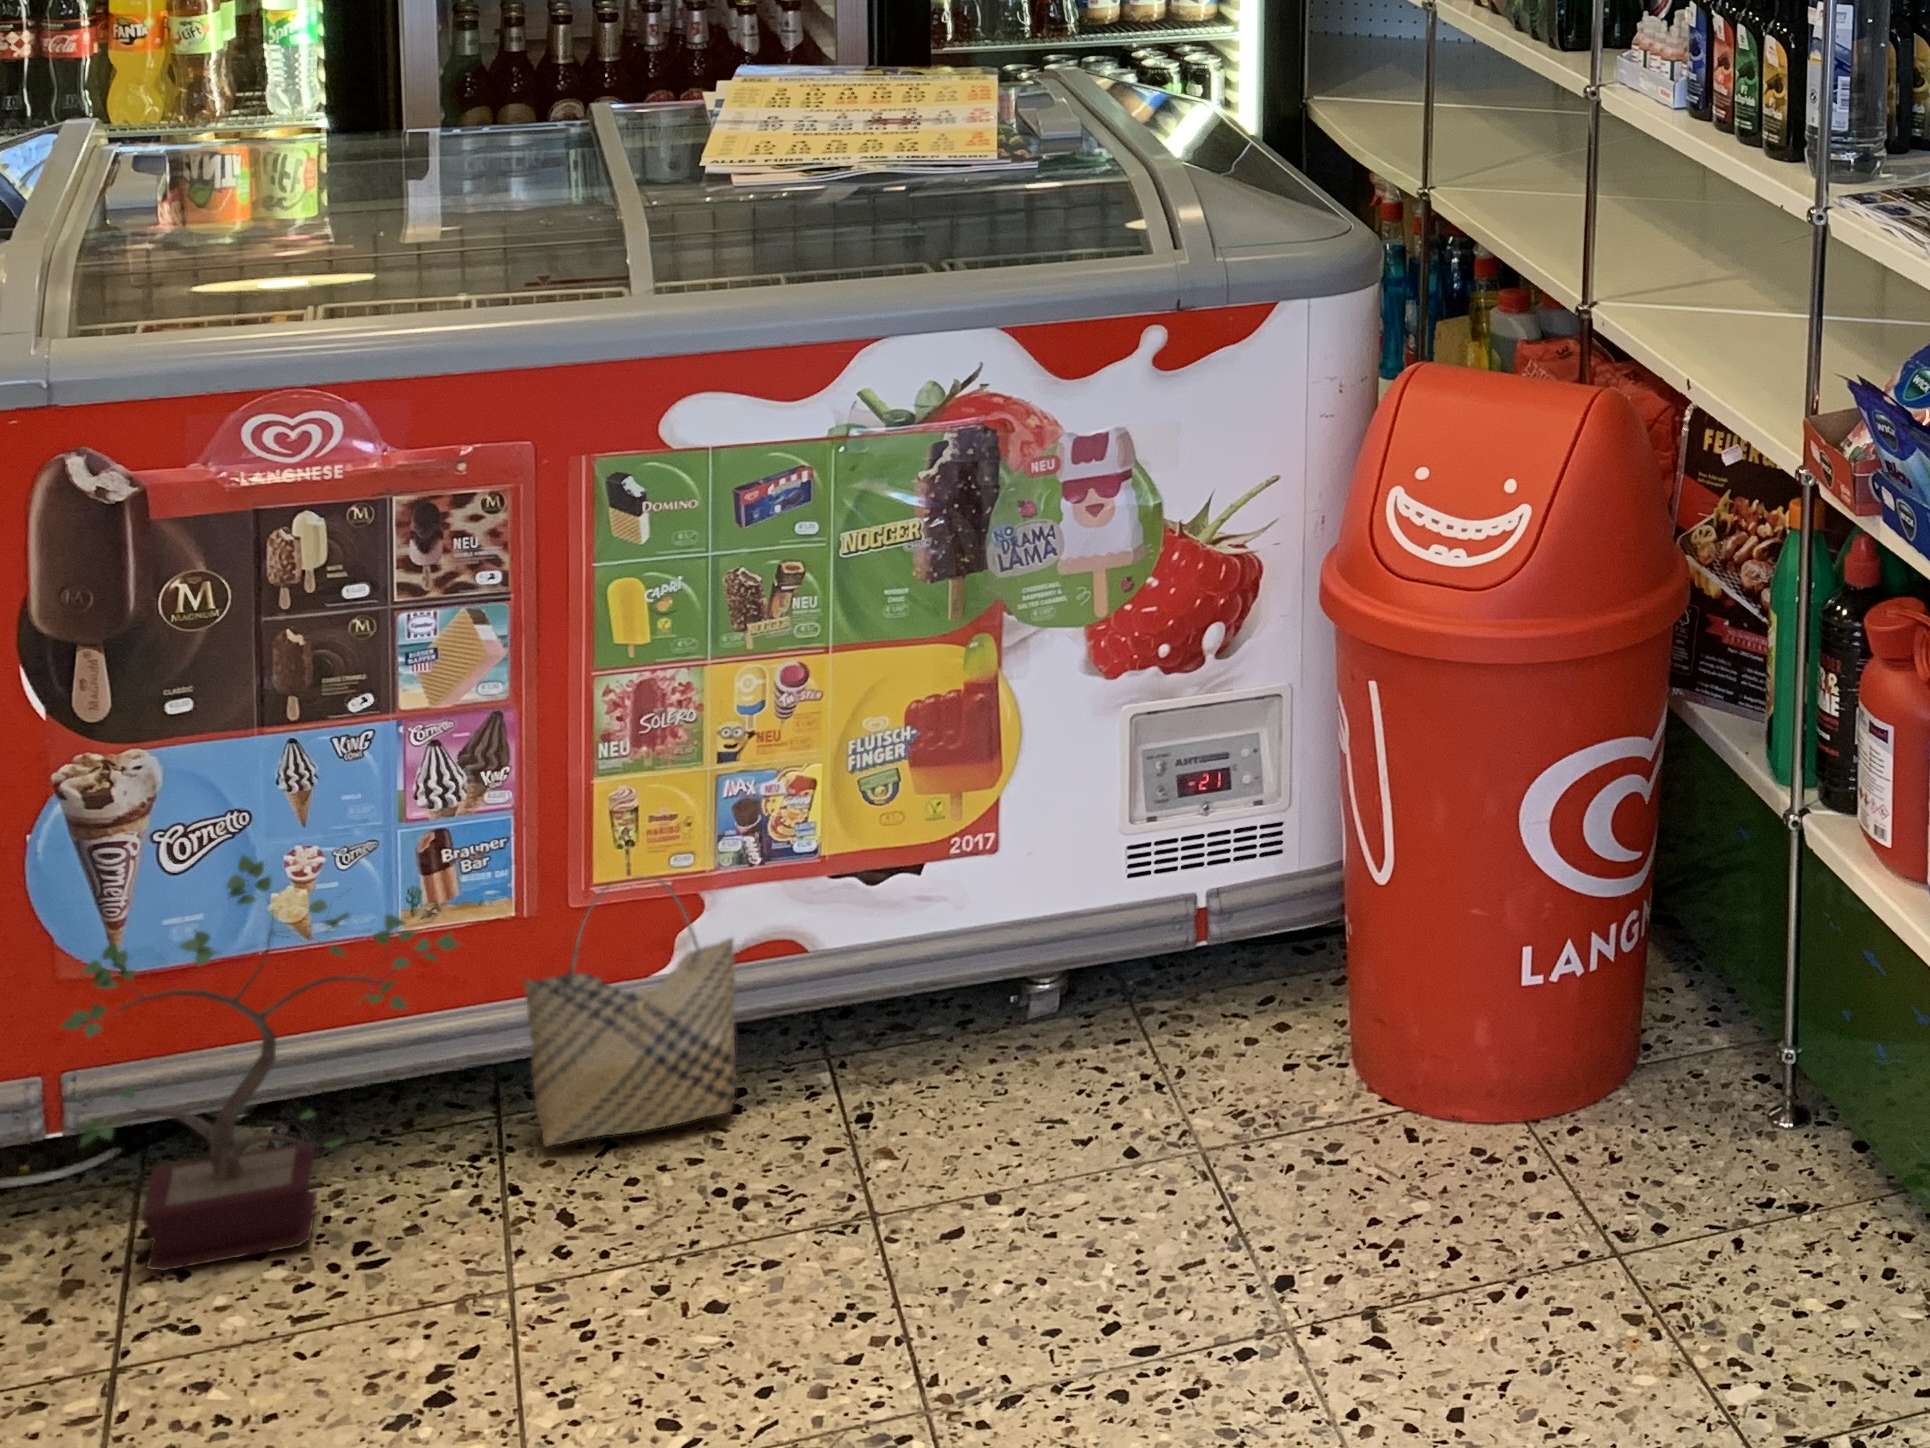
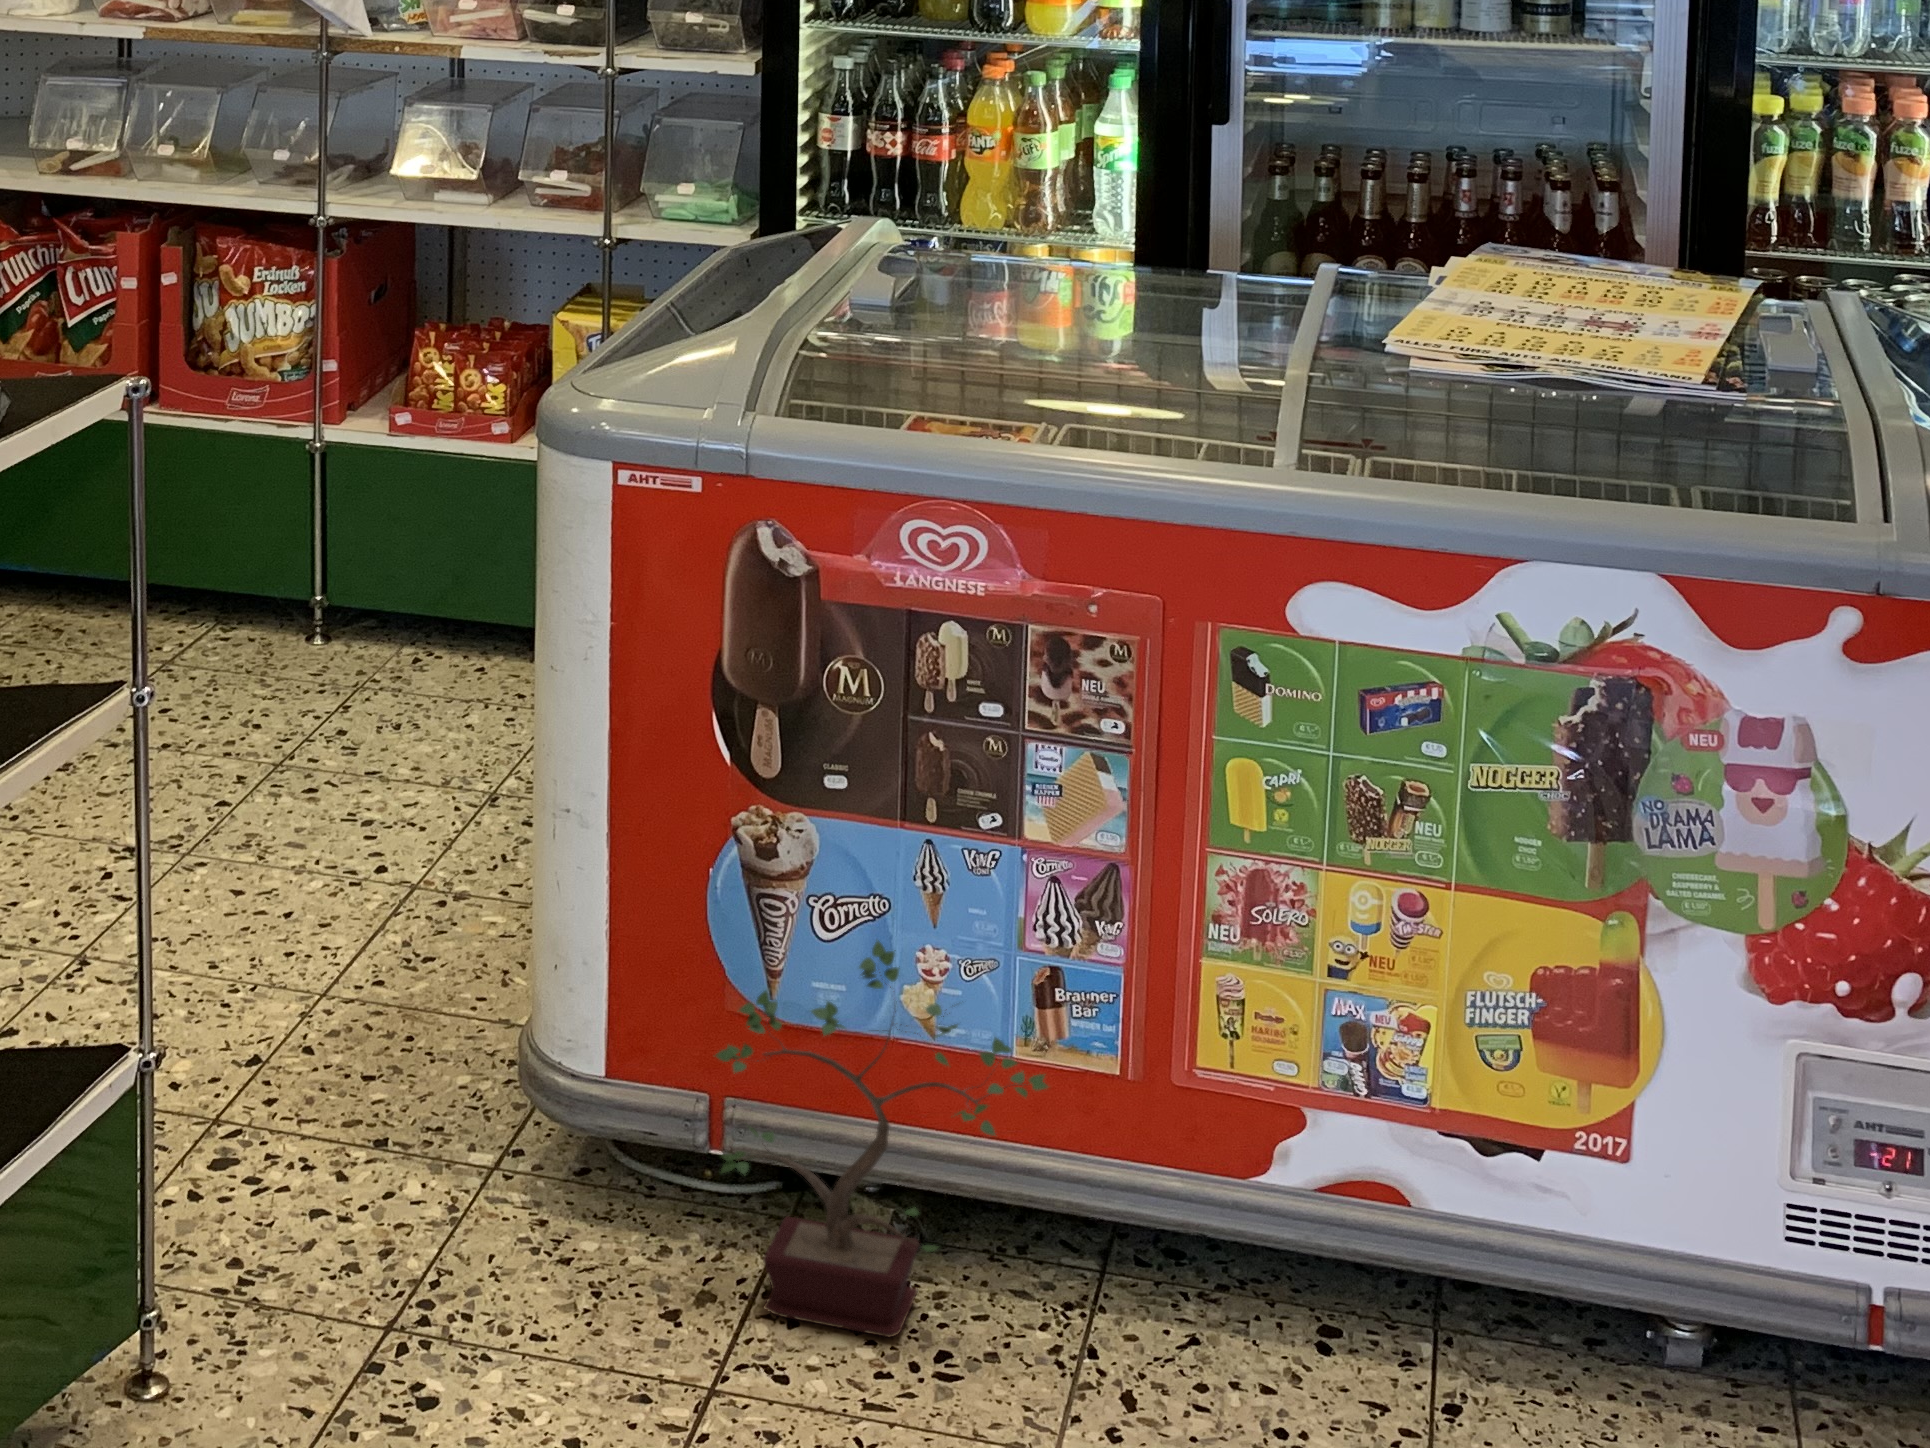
woven basket: present [521,878,736,1146] -> none [1119,1025,1339,1354]

